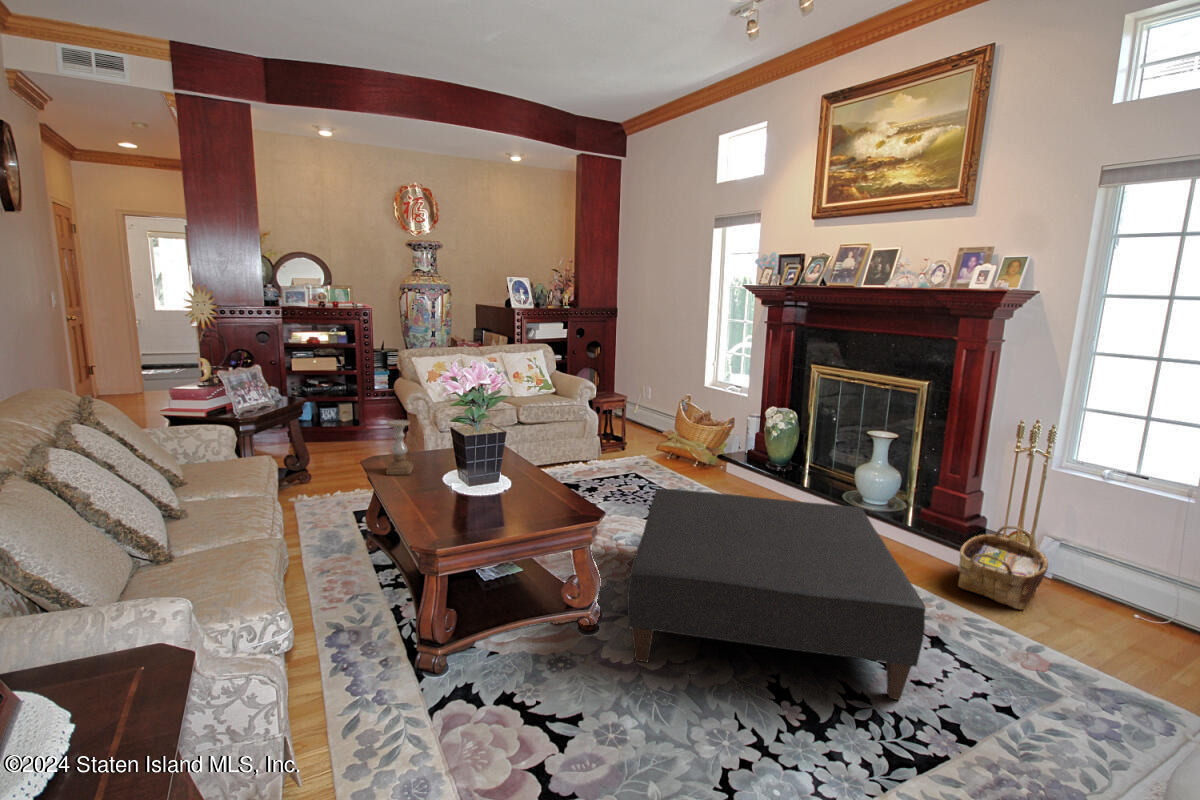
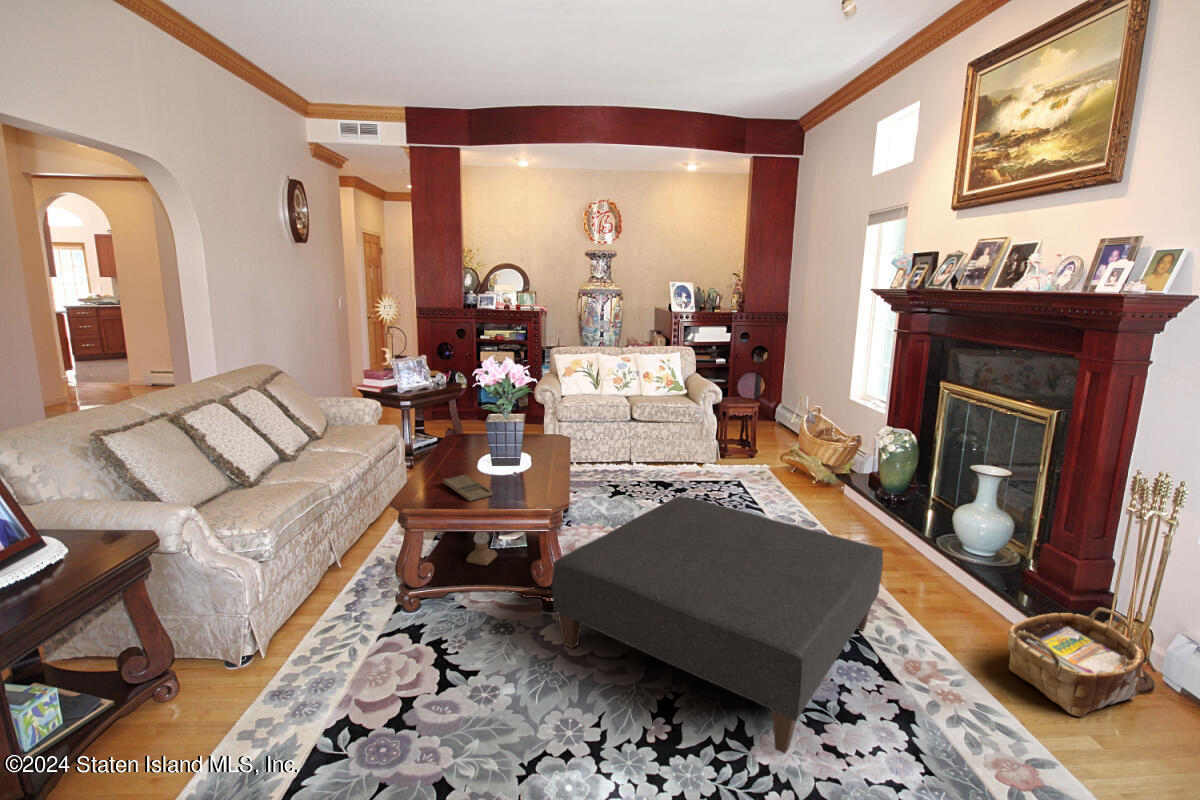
candle holder: present [386,420,414,475] -> present [466,532,497,565]
tray: none [441,496,514,525] -> present [443,474,493,501]

